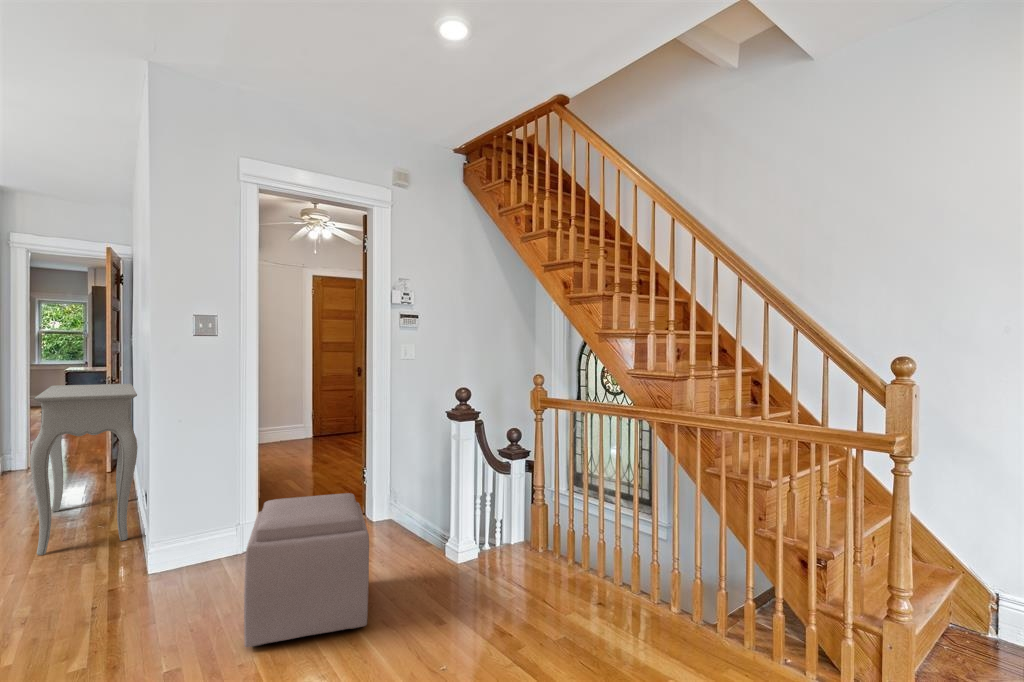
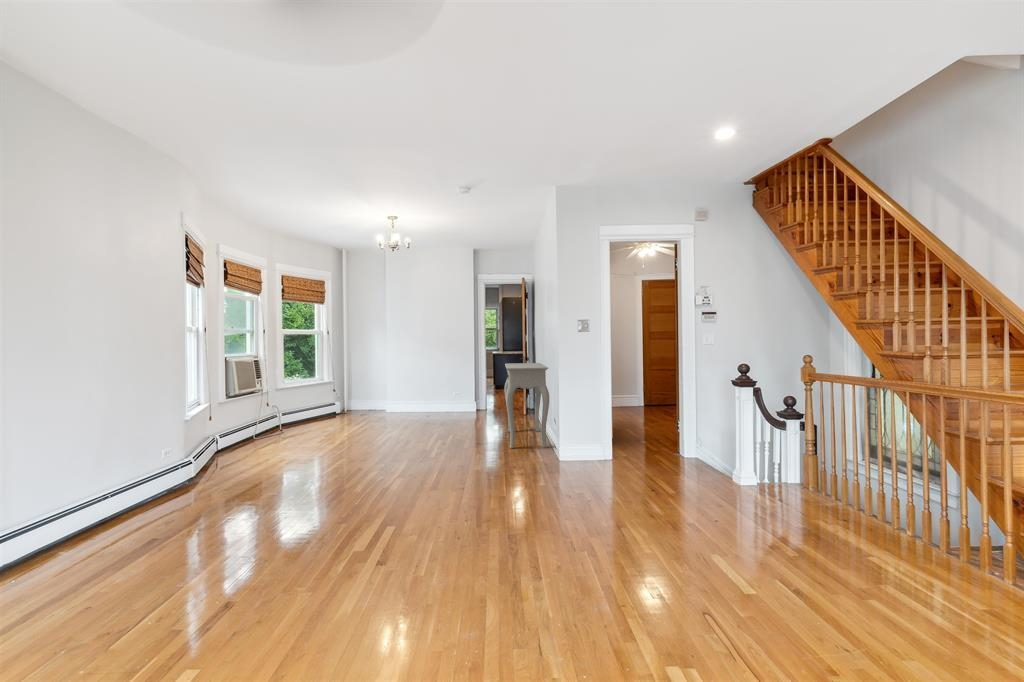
ottoman: present [244,493,369,647] -> none [611,425,676,498]

